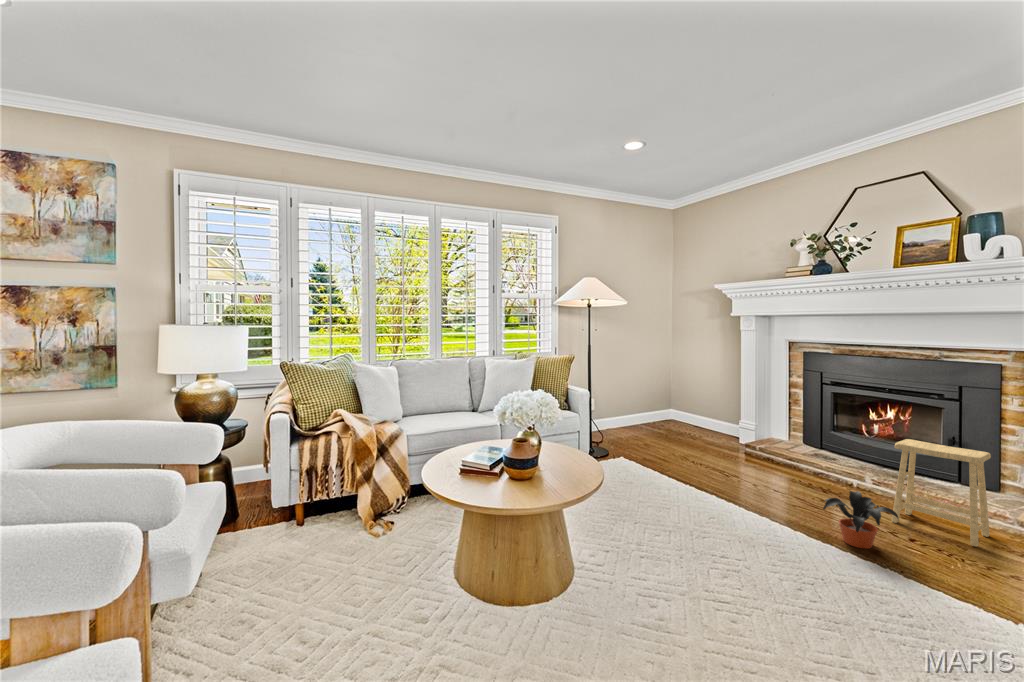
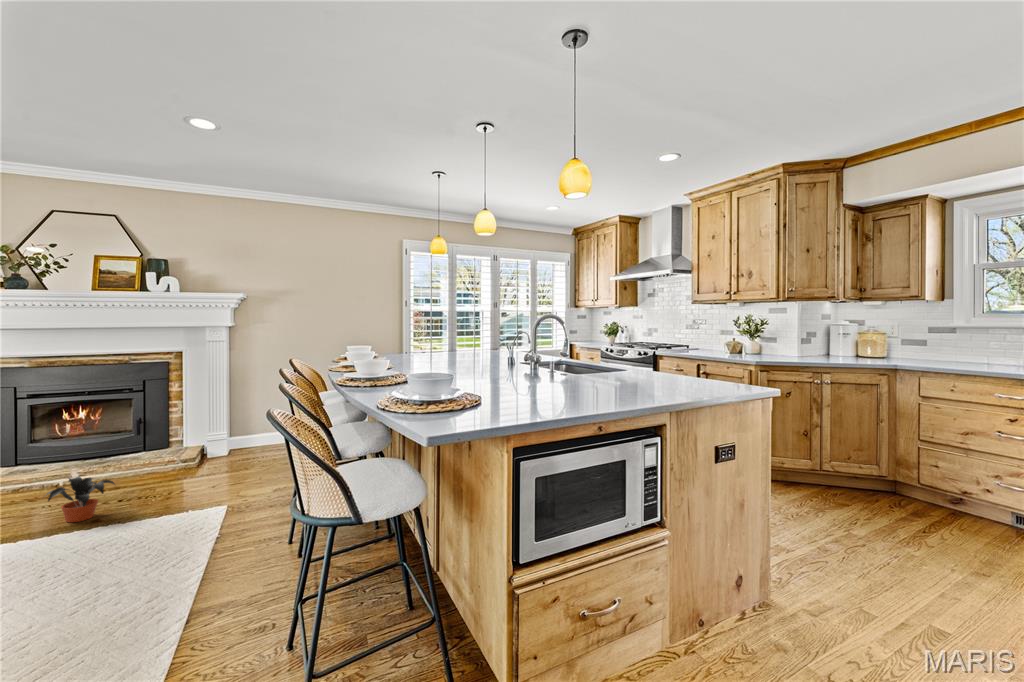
footstool: present [892,439,991,547] -> none [101,423,170,495]

